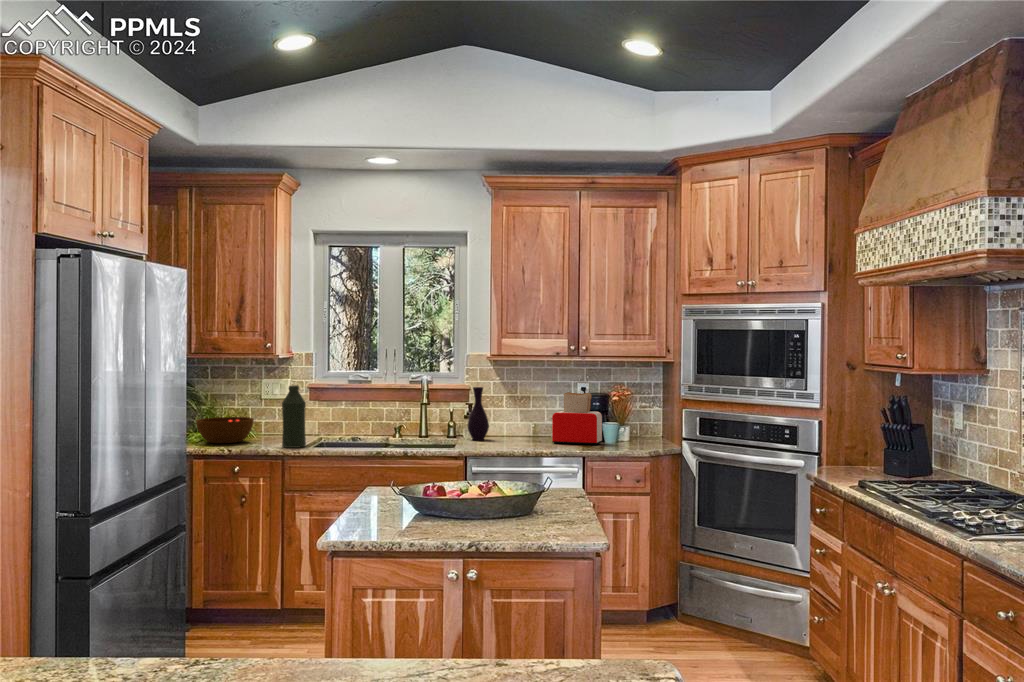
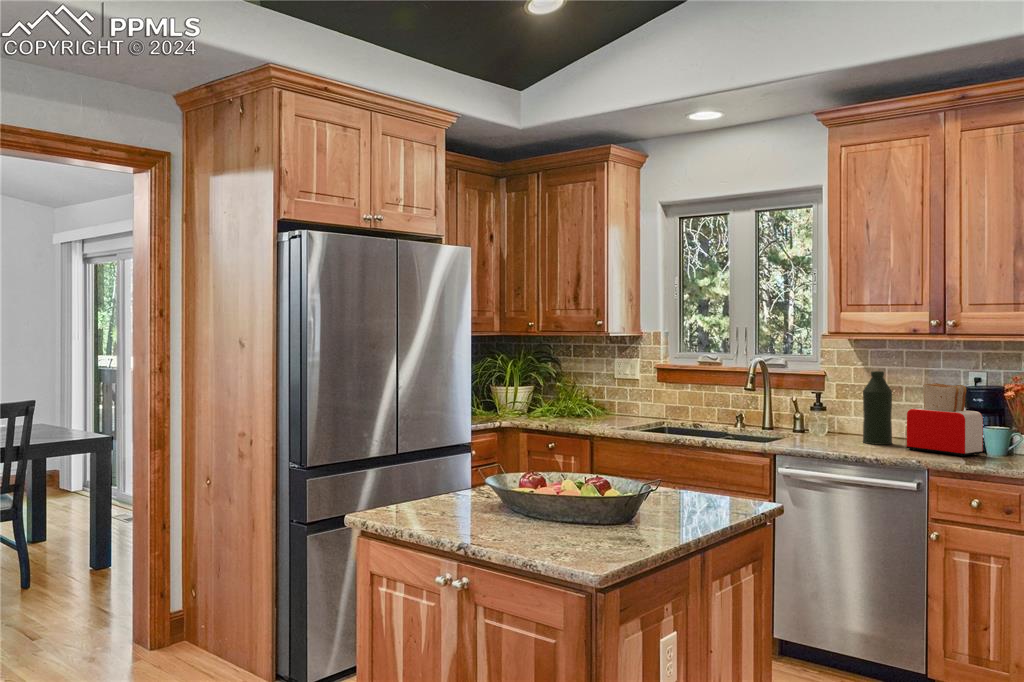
bottle: present [282,385,306,448] -> present [863,371,892,445]
vase: present [468,387,489,440] -> none [811,373,839,438]
bowl: present [196,417,254,443] -> none [535,394,589,419]

